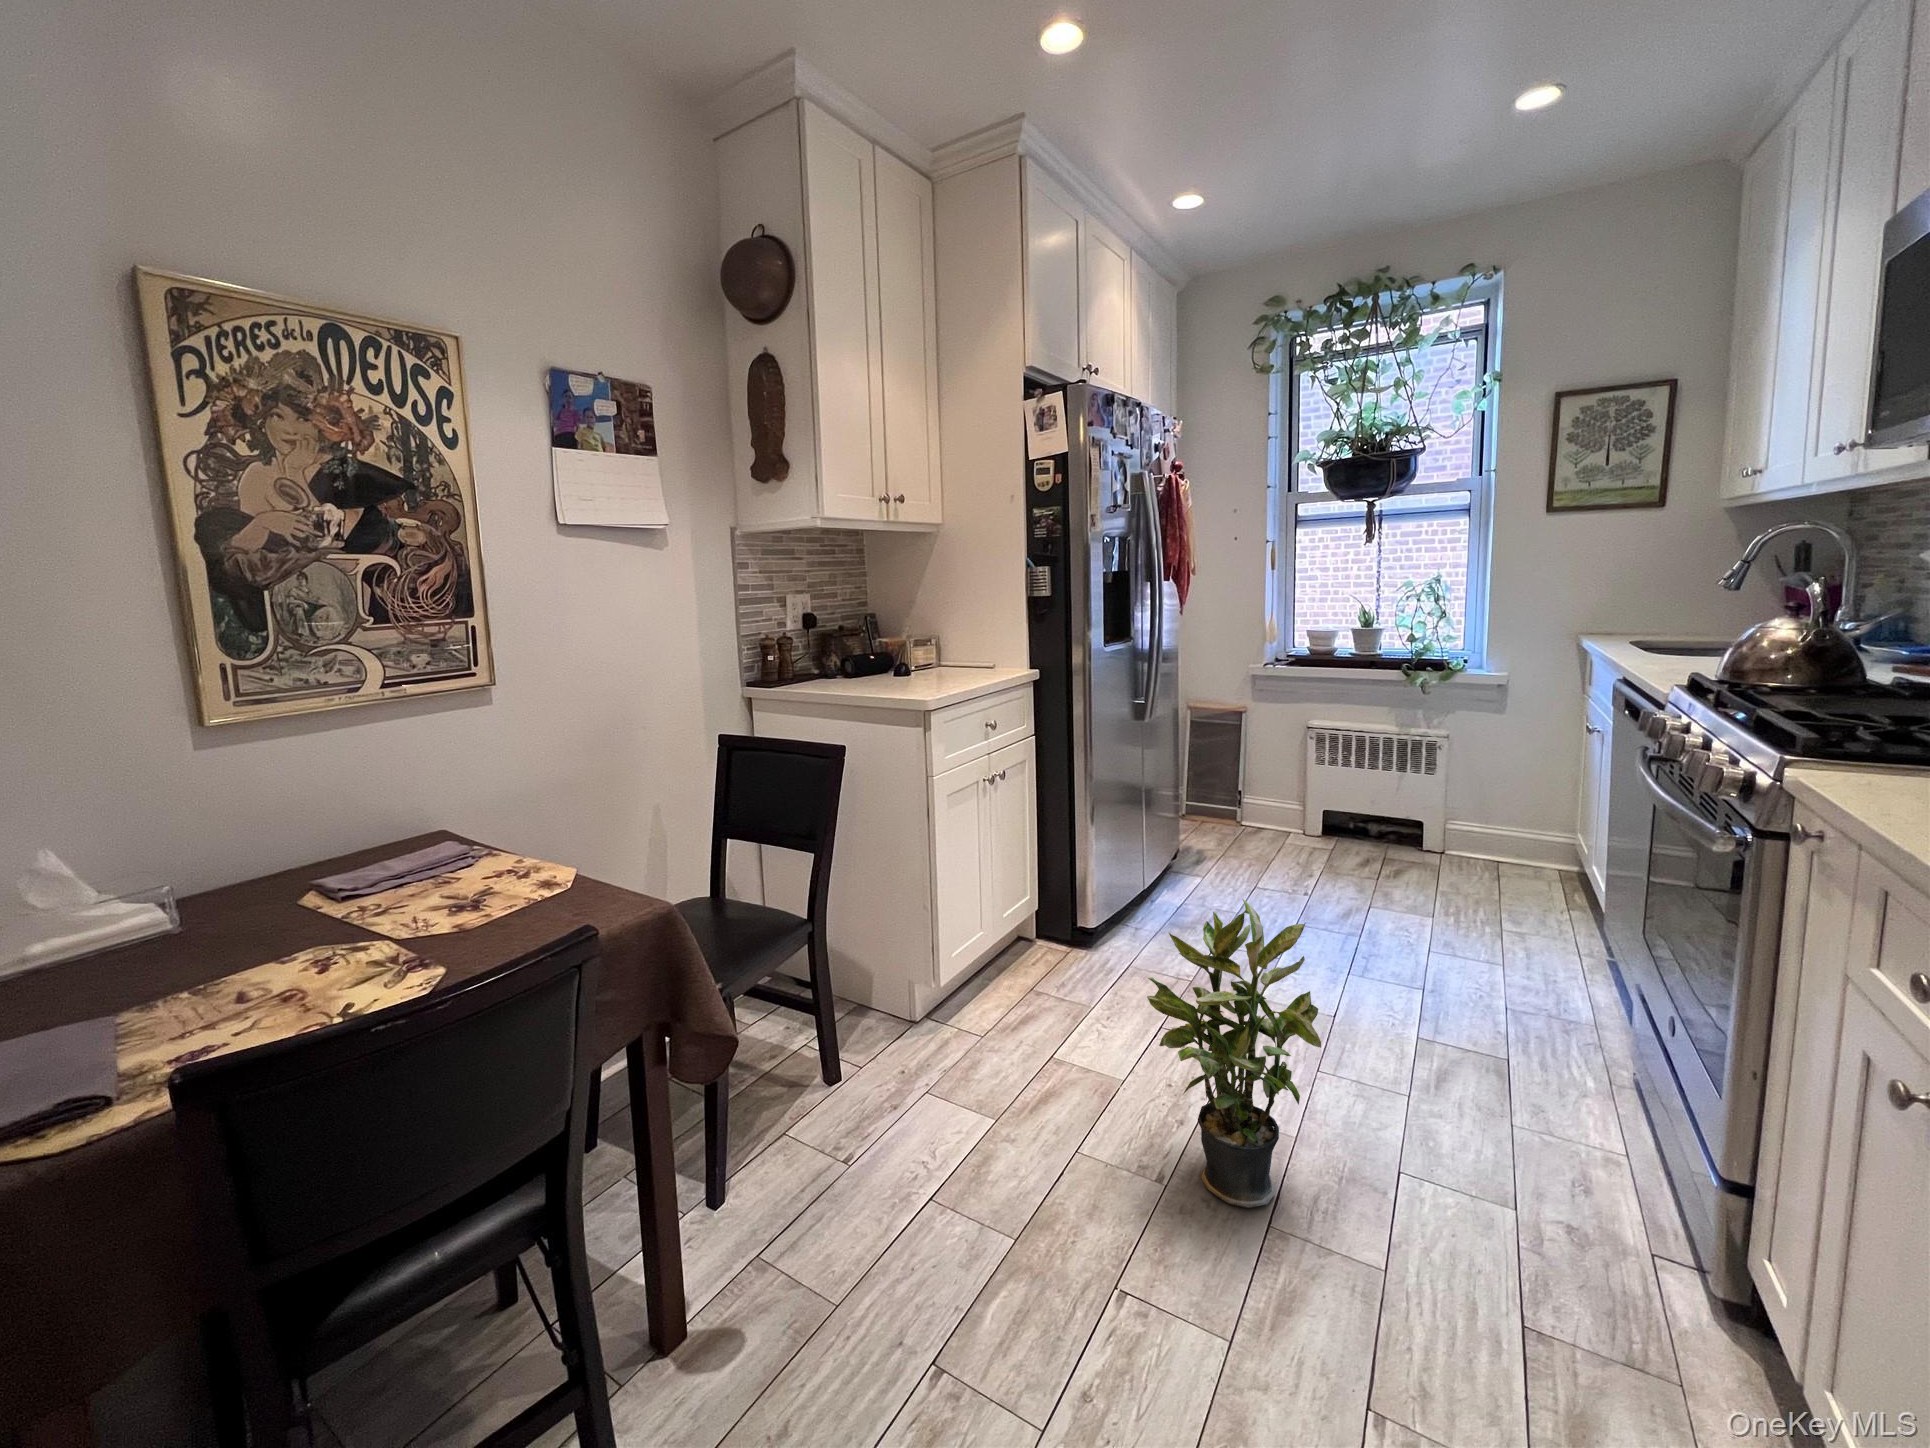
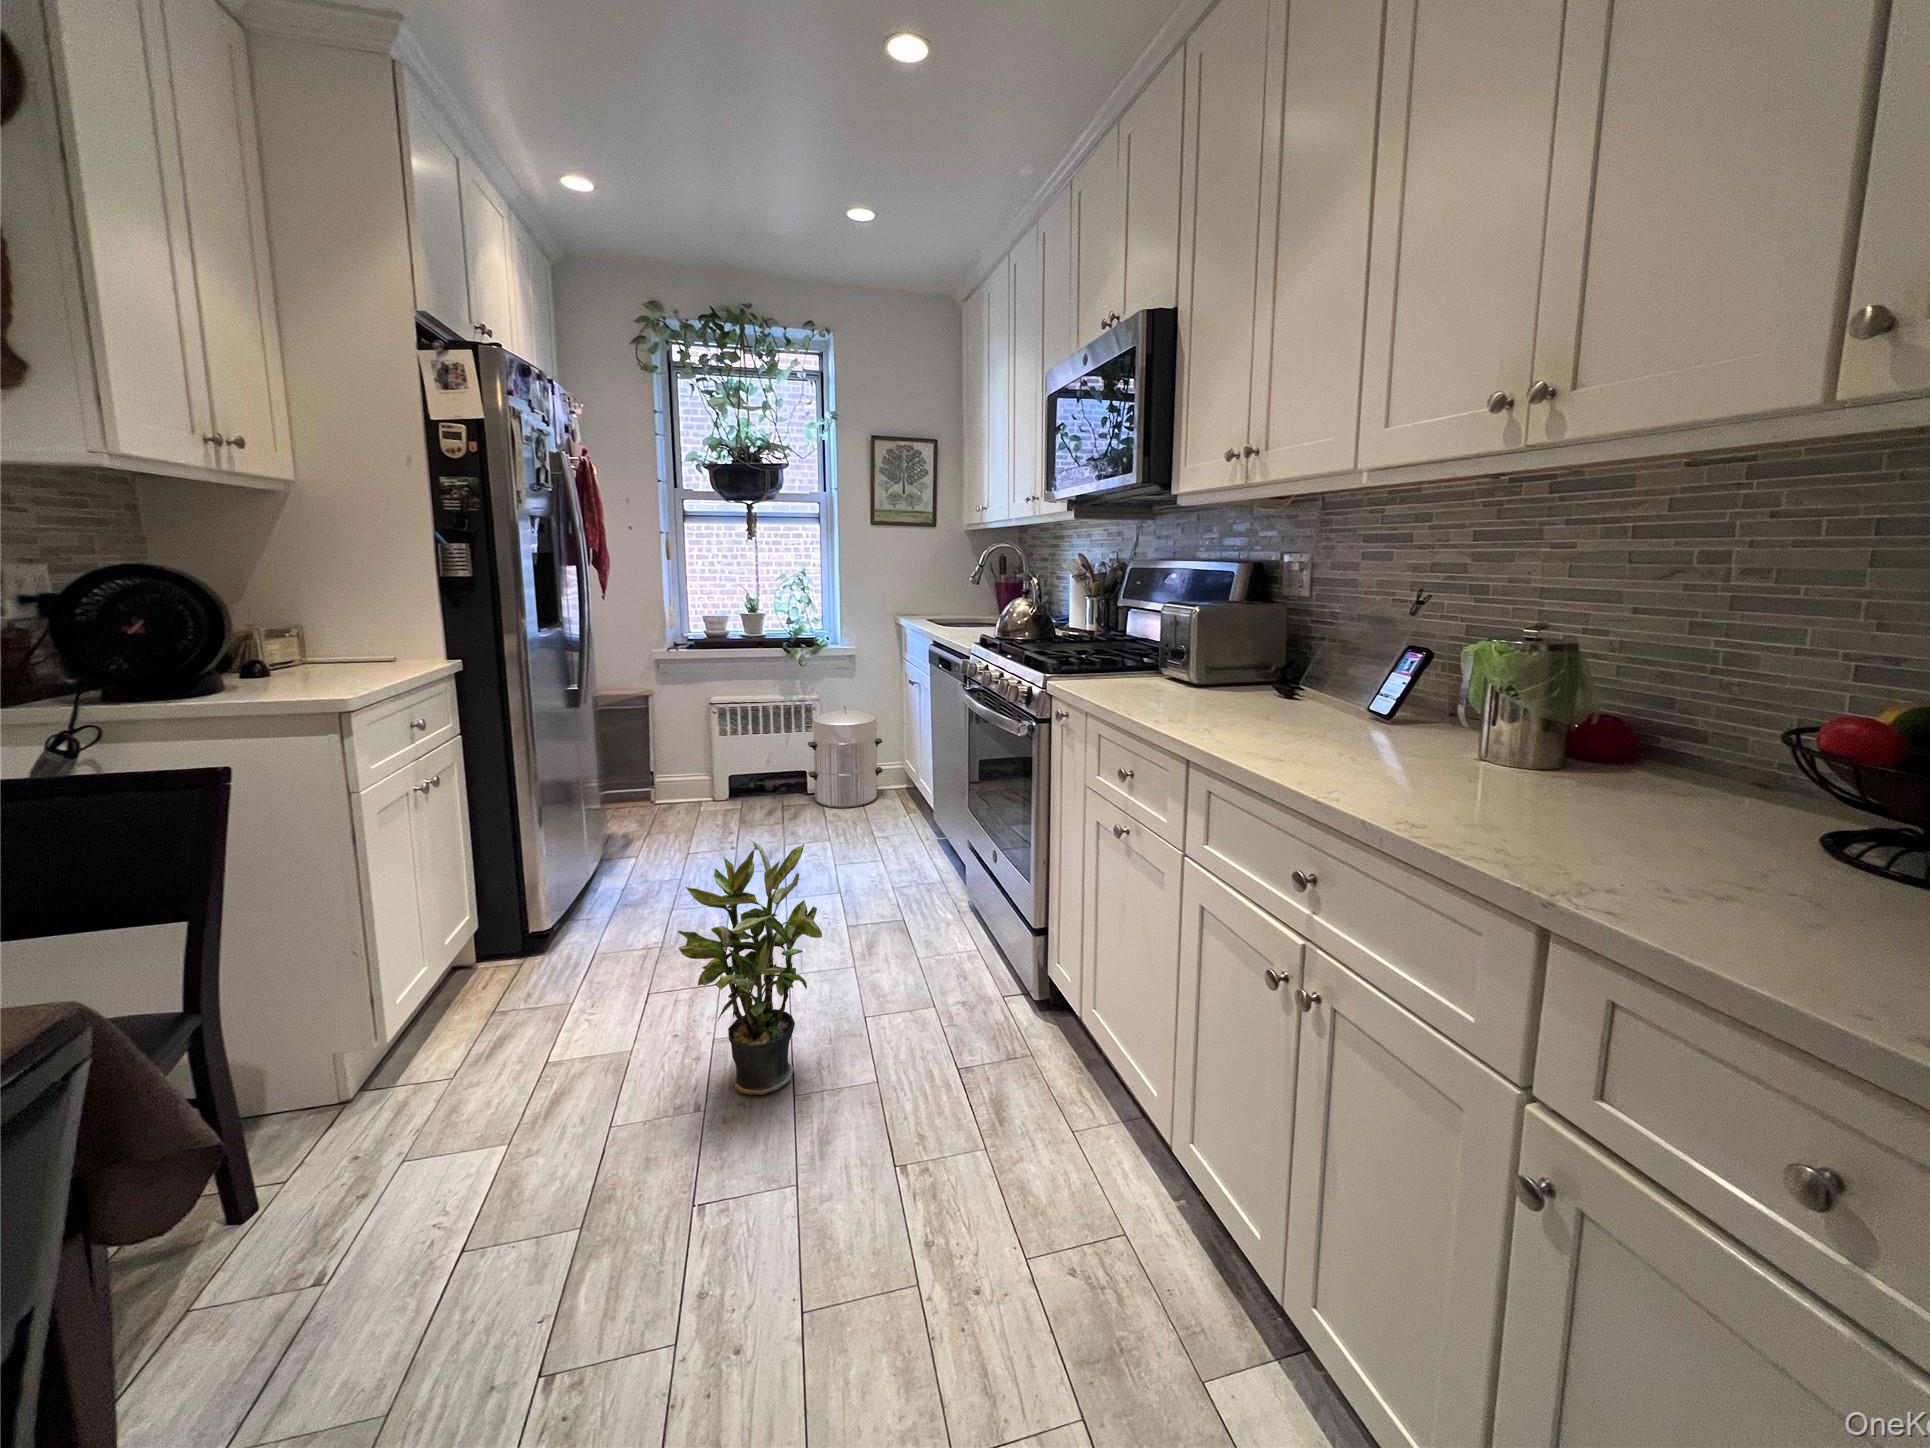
waste bin: none [1422,751,1540,885] -> present [808,706,883,808]

